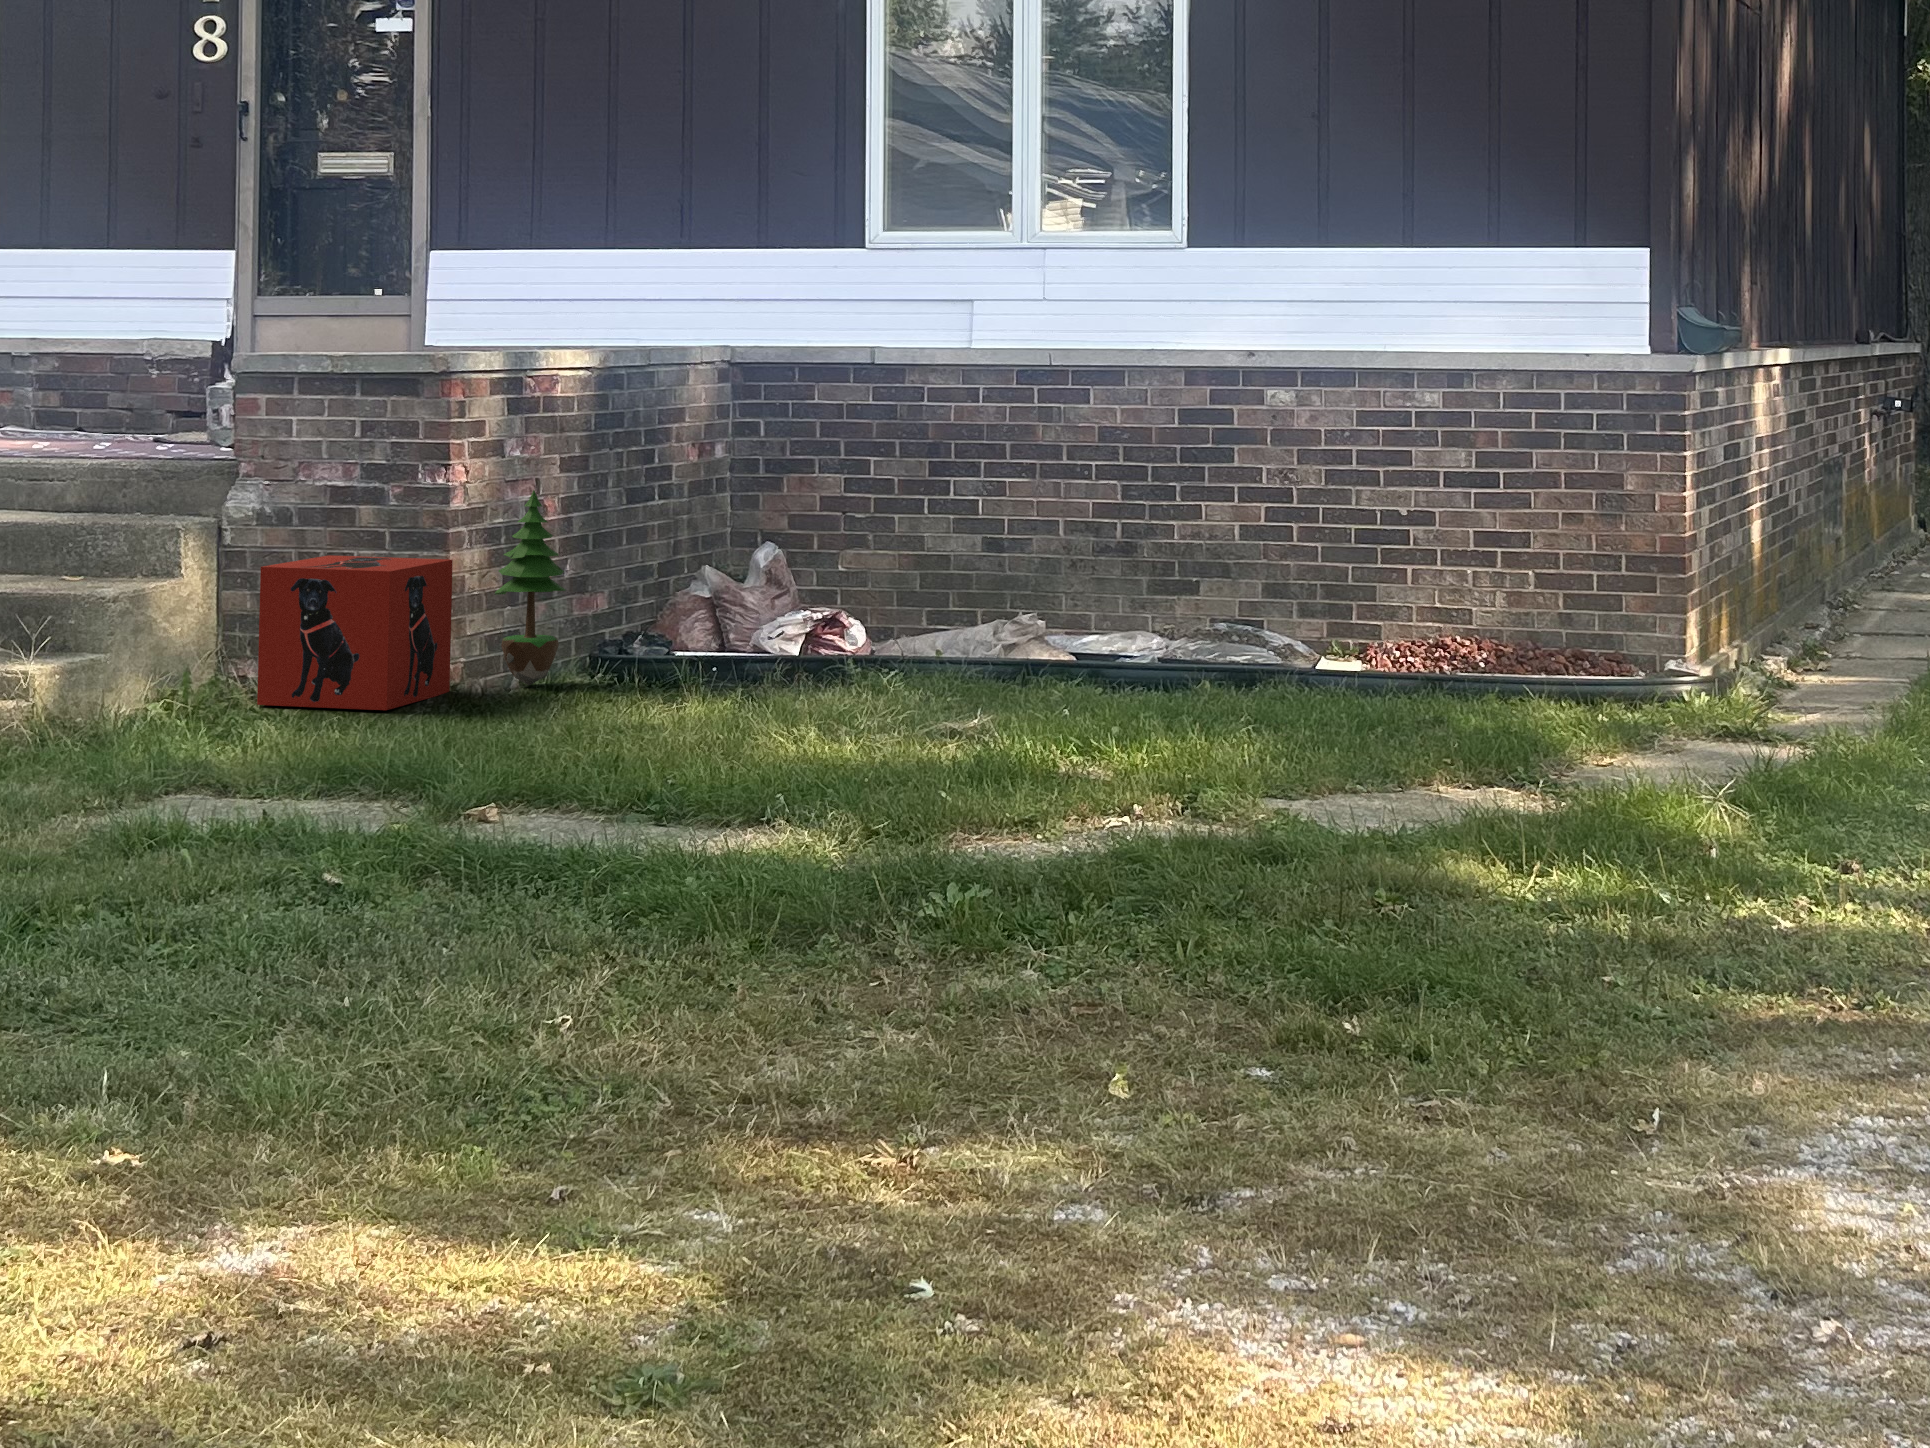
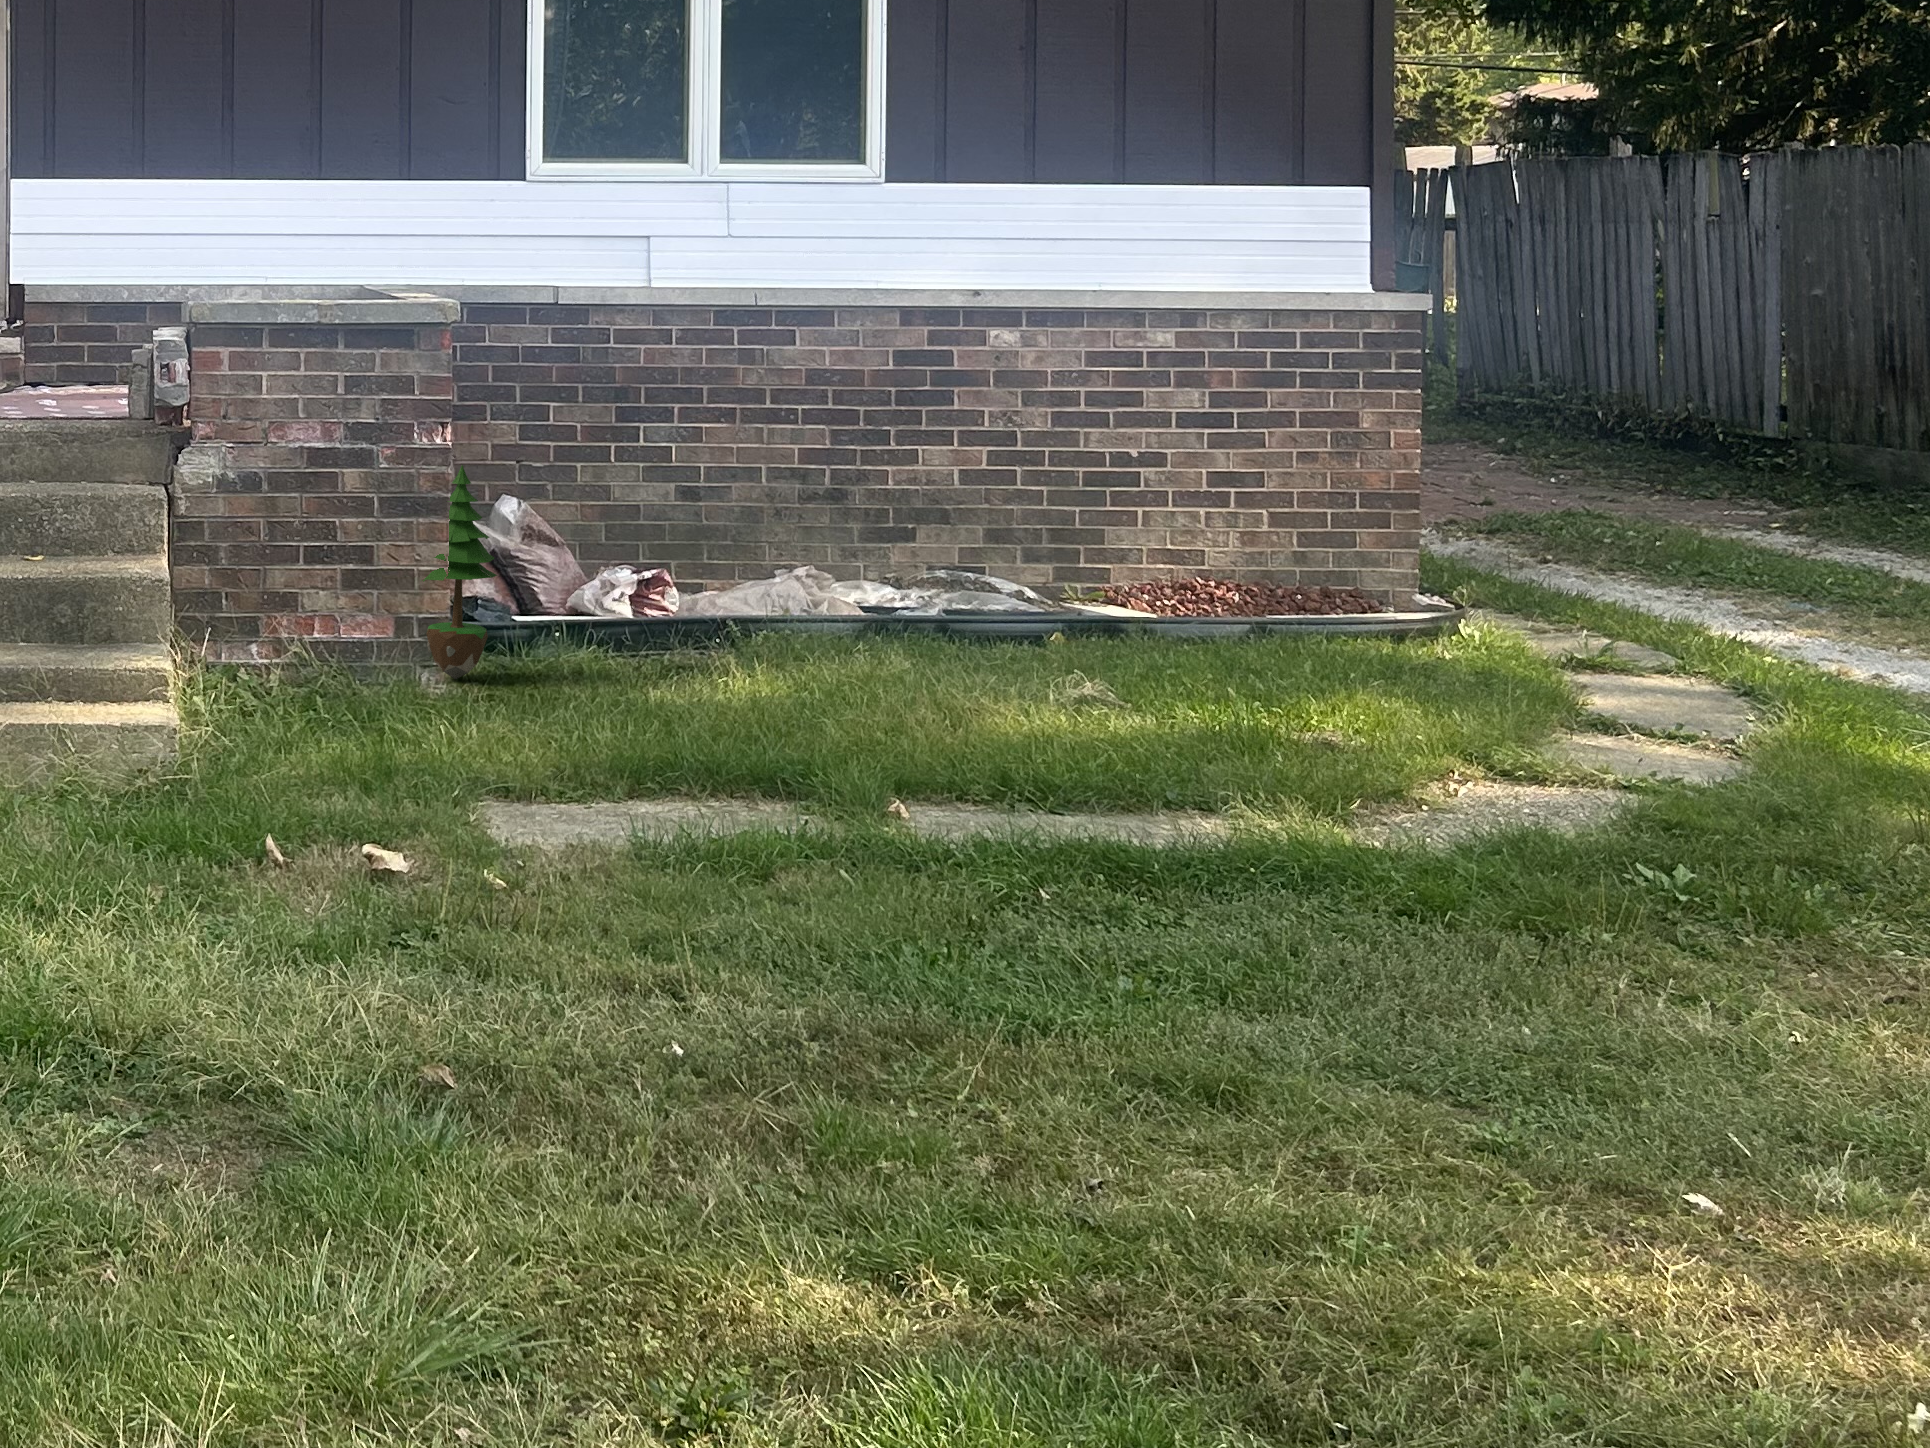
storage box: present [257,555,453,710] -> none [251,543,425,723]

